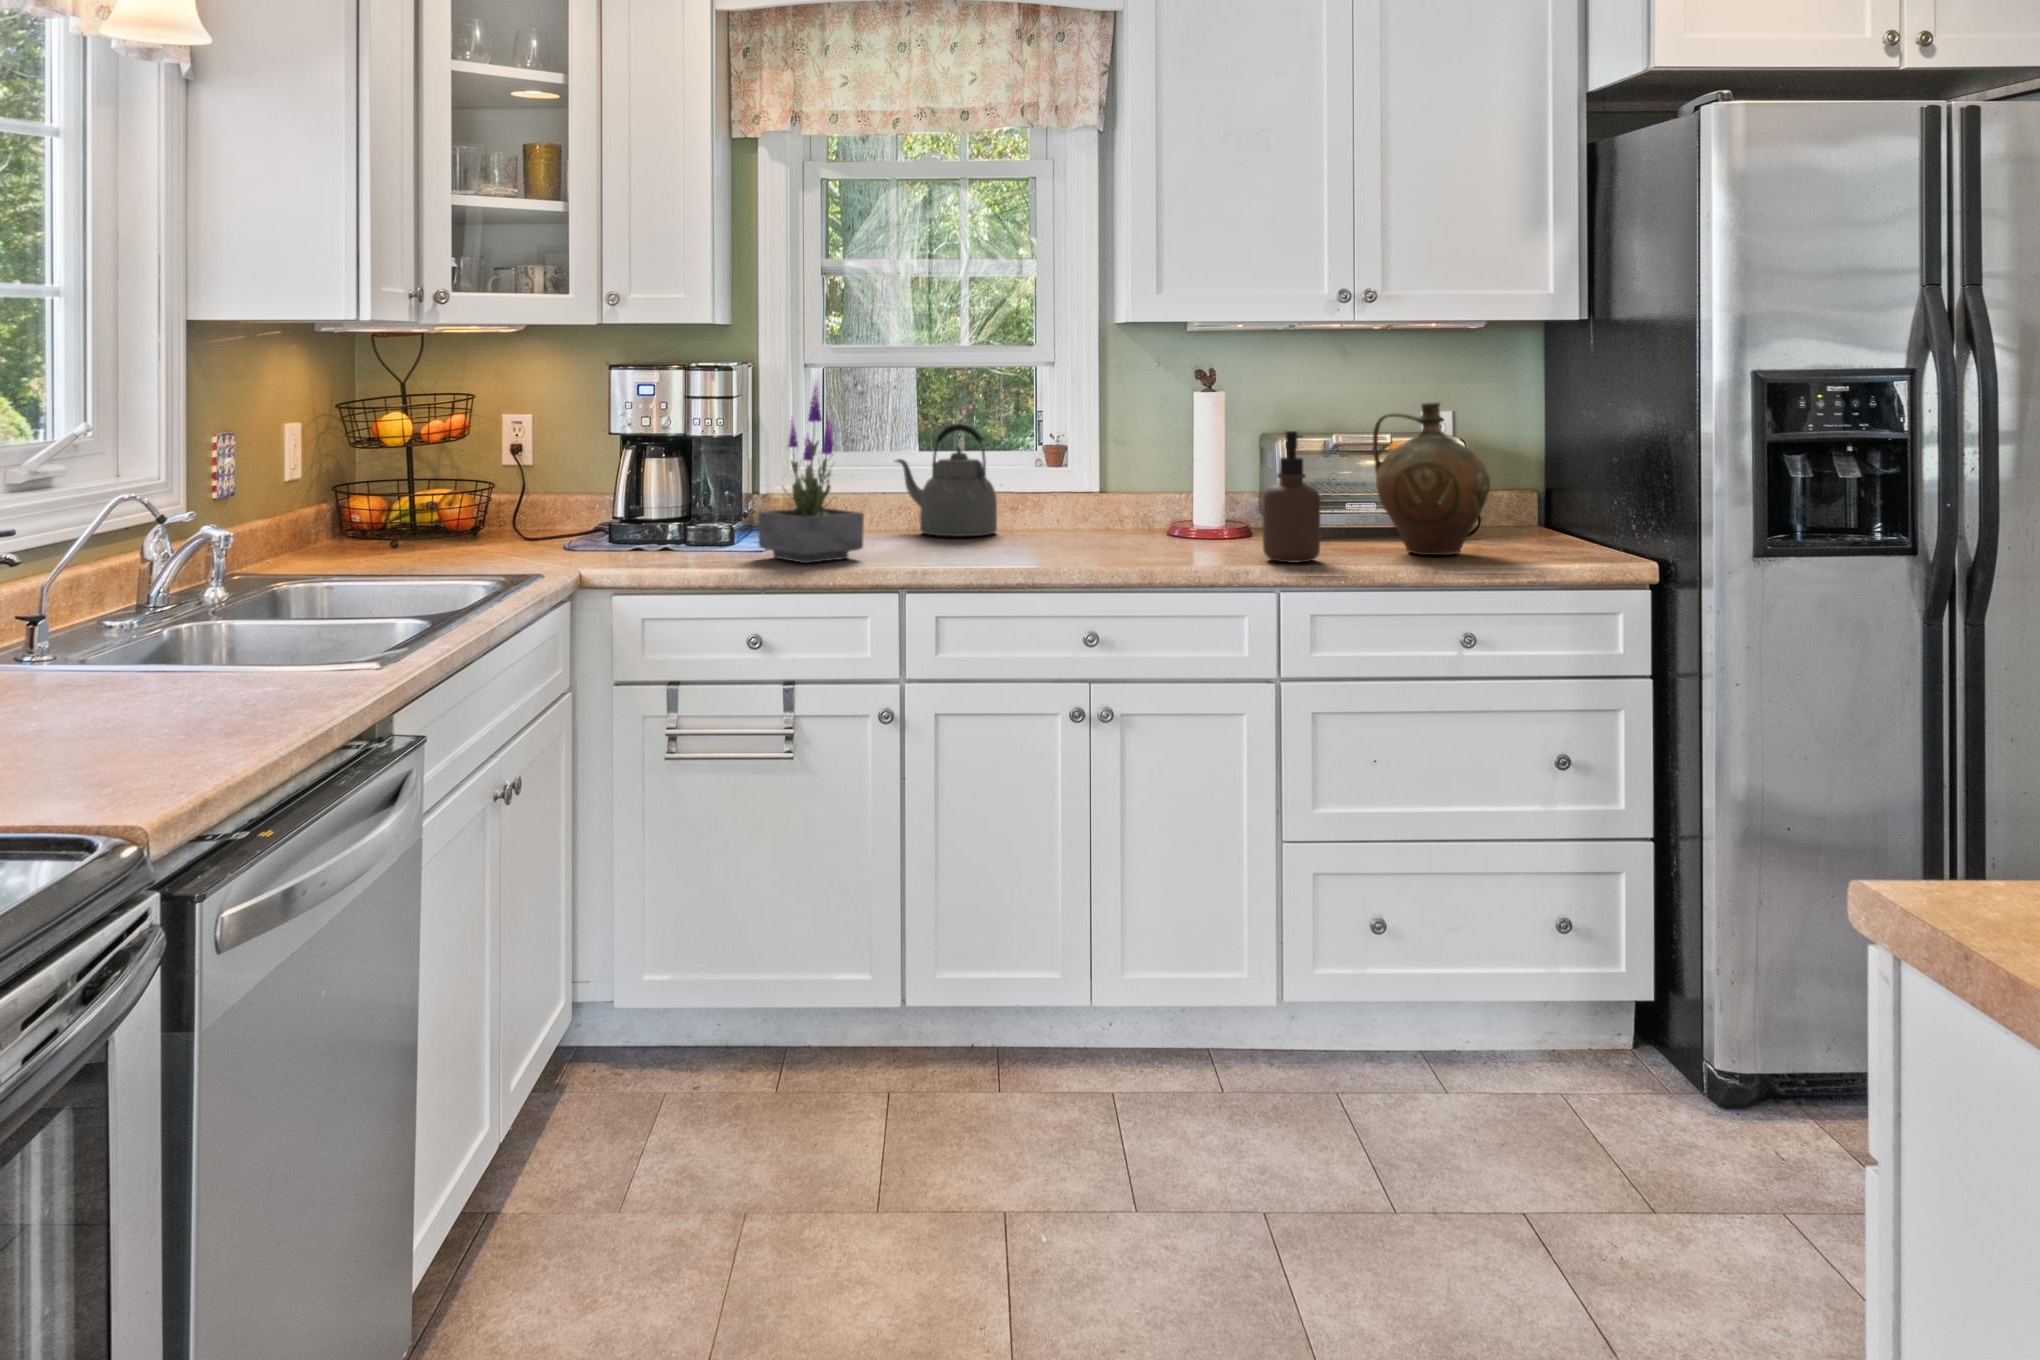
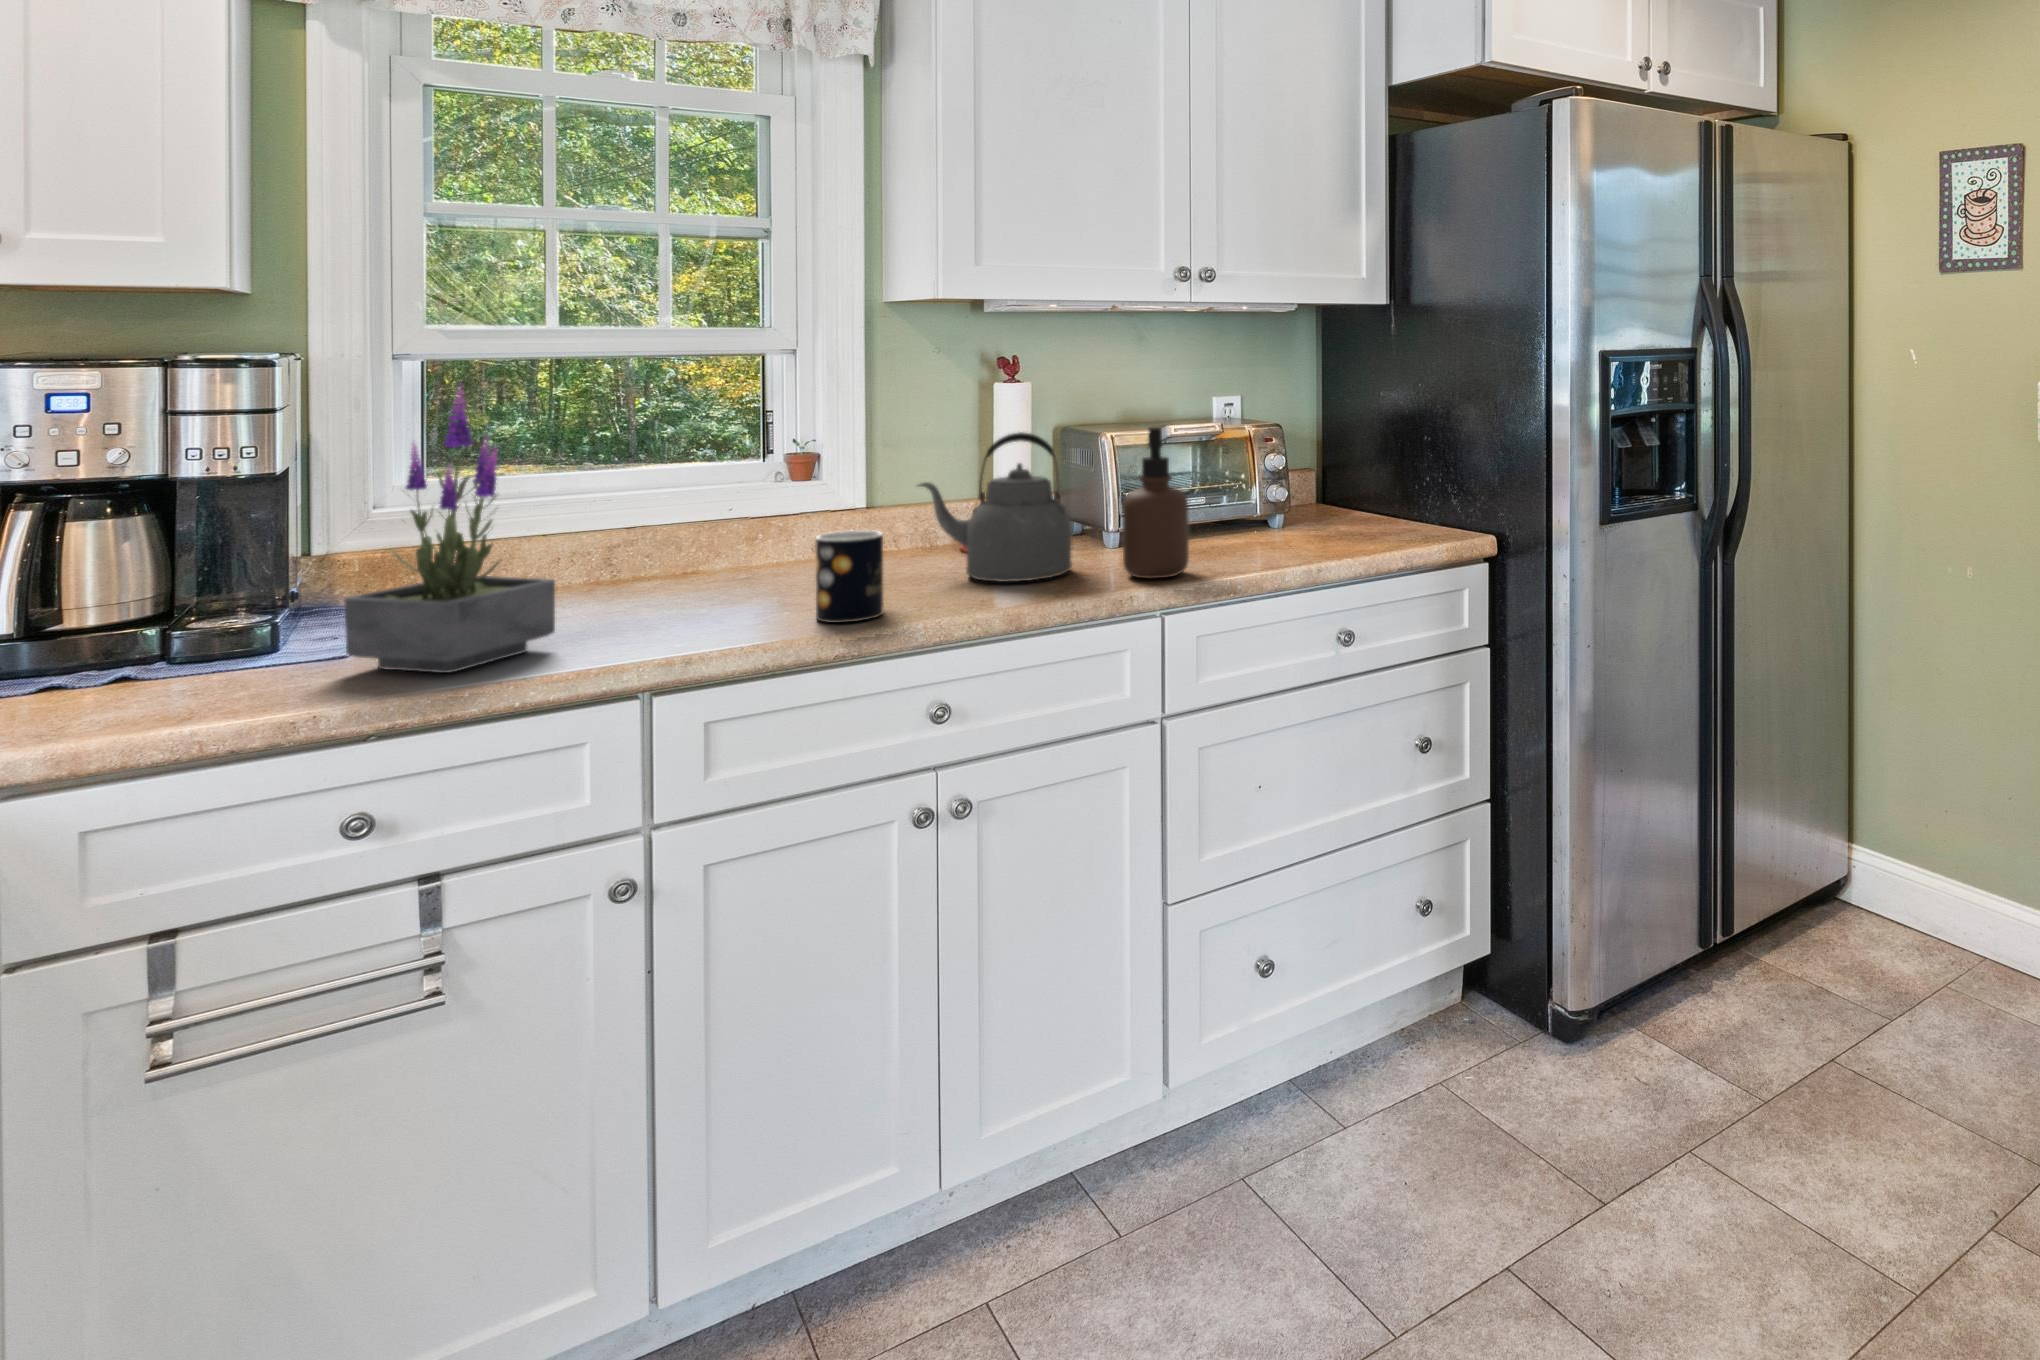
ceramic jug: present [1373,402,1490,555] -> none [1219,389,1337,550]
kettle: present [895,424,997,536] -> present [918,432,1072,582]
mug: none [1019,498,1070,564] -> present [815,530,883,623]

